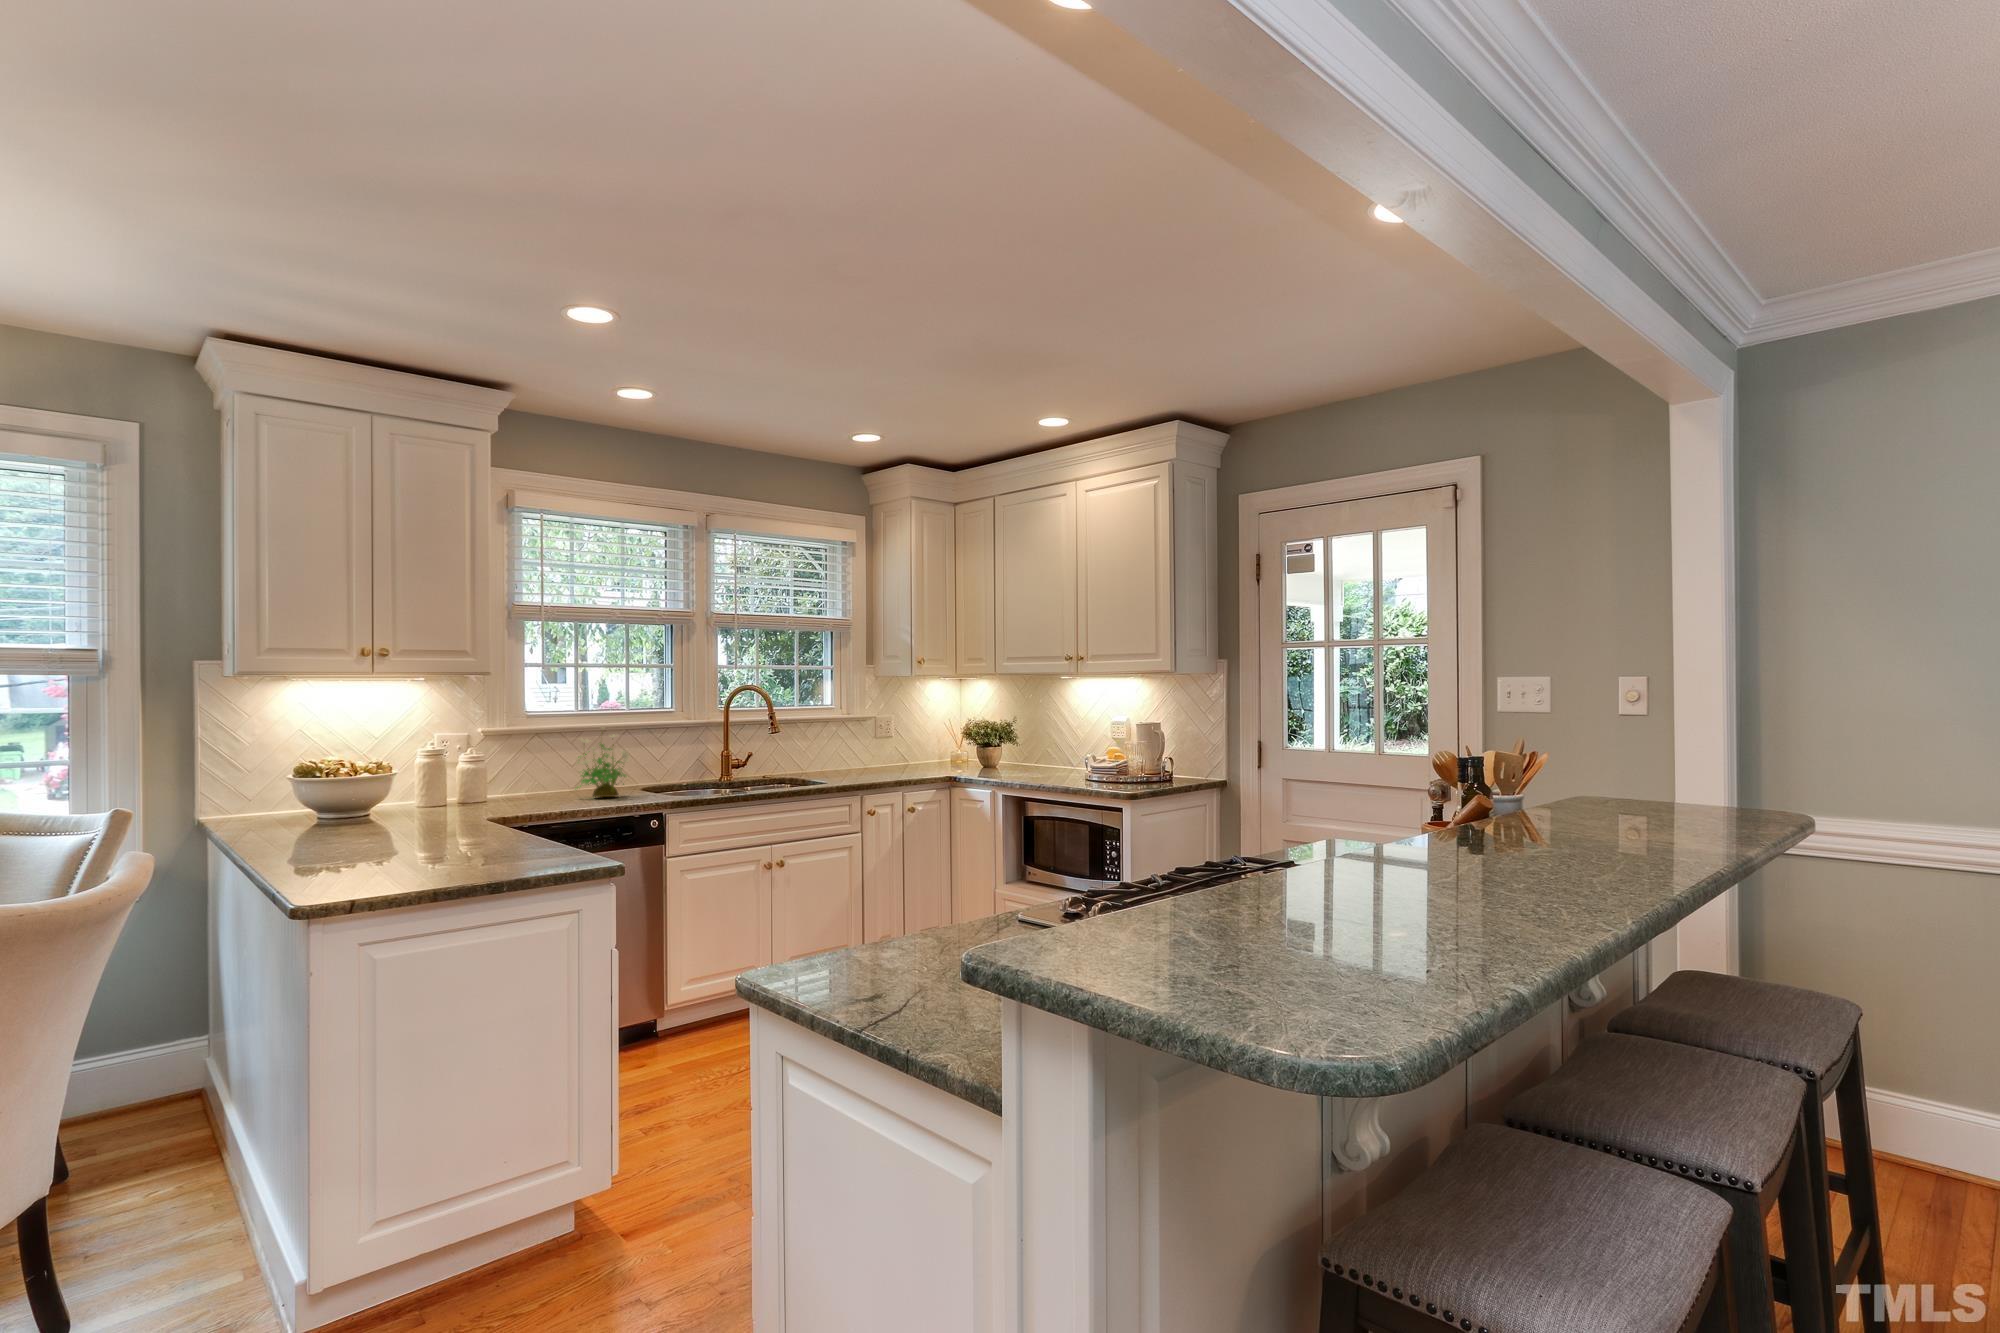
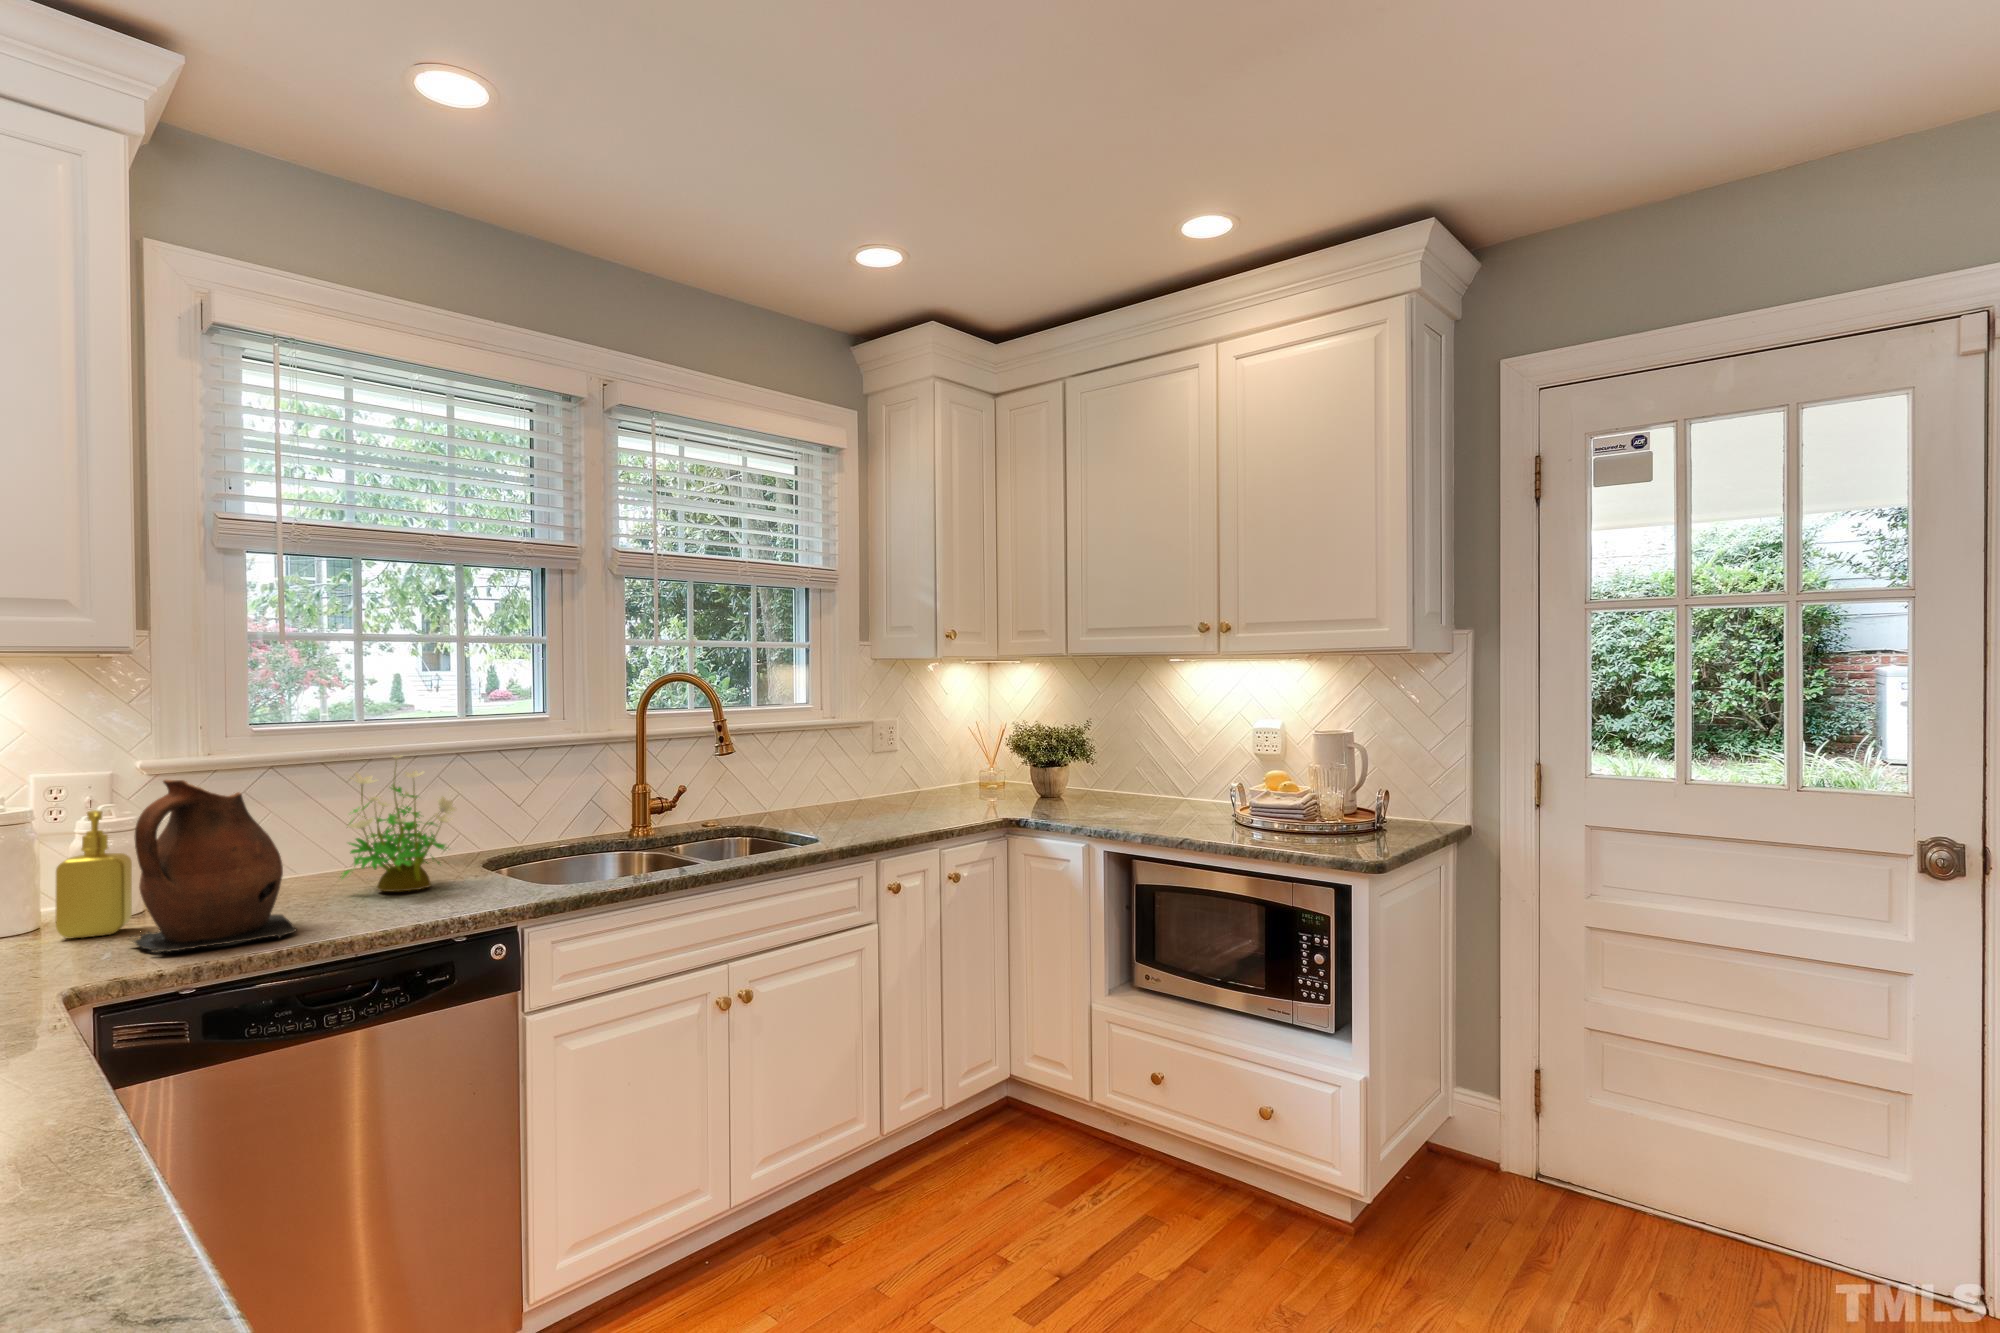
ceramic pitcher: none [493,733,566,810] -> present [132,780,296,953]
soap dispenser: none [458,749,486,808] -> present [56,810,132,939]

